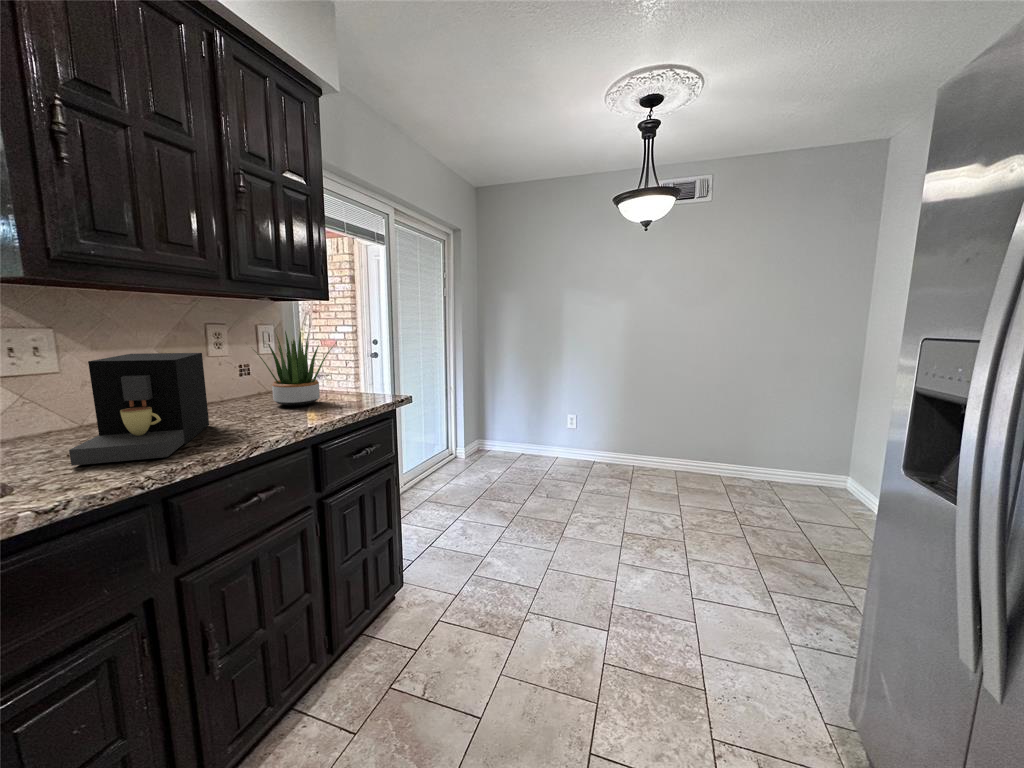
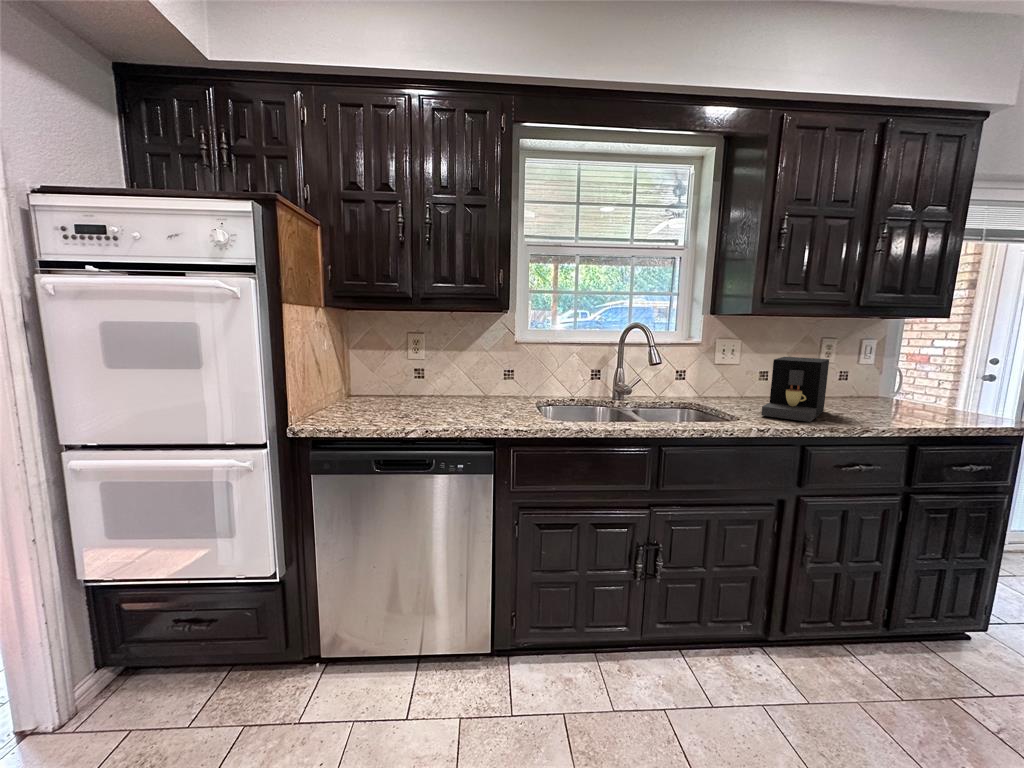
potted plant: present [254,331,334,406] -> none [855,345,947,412]

